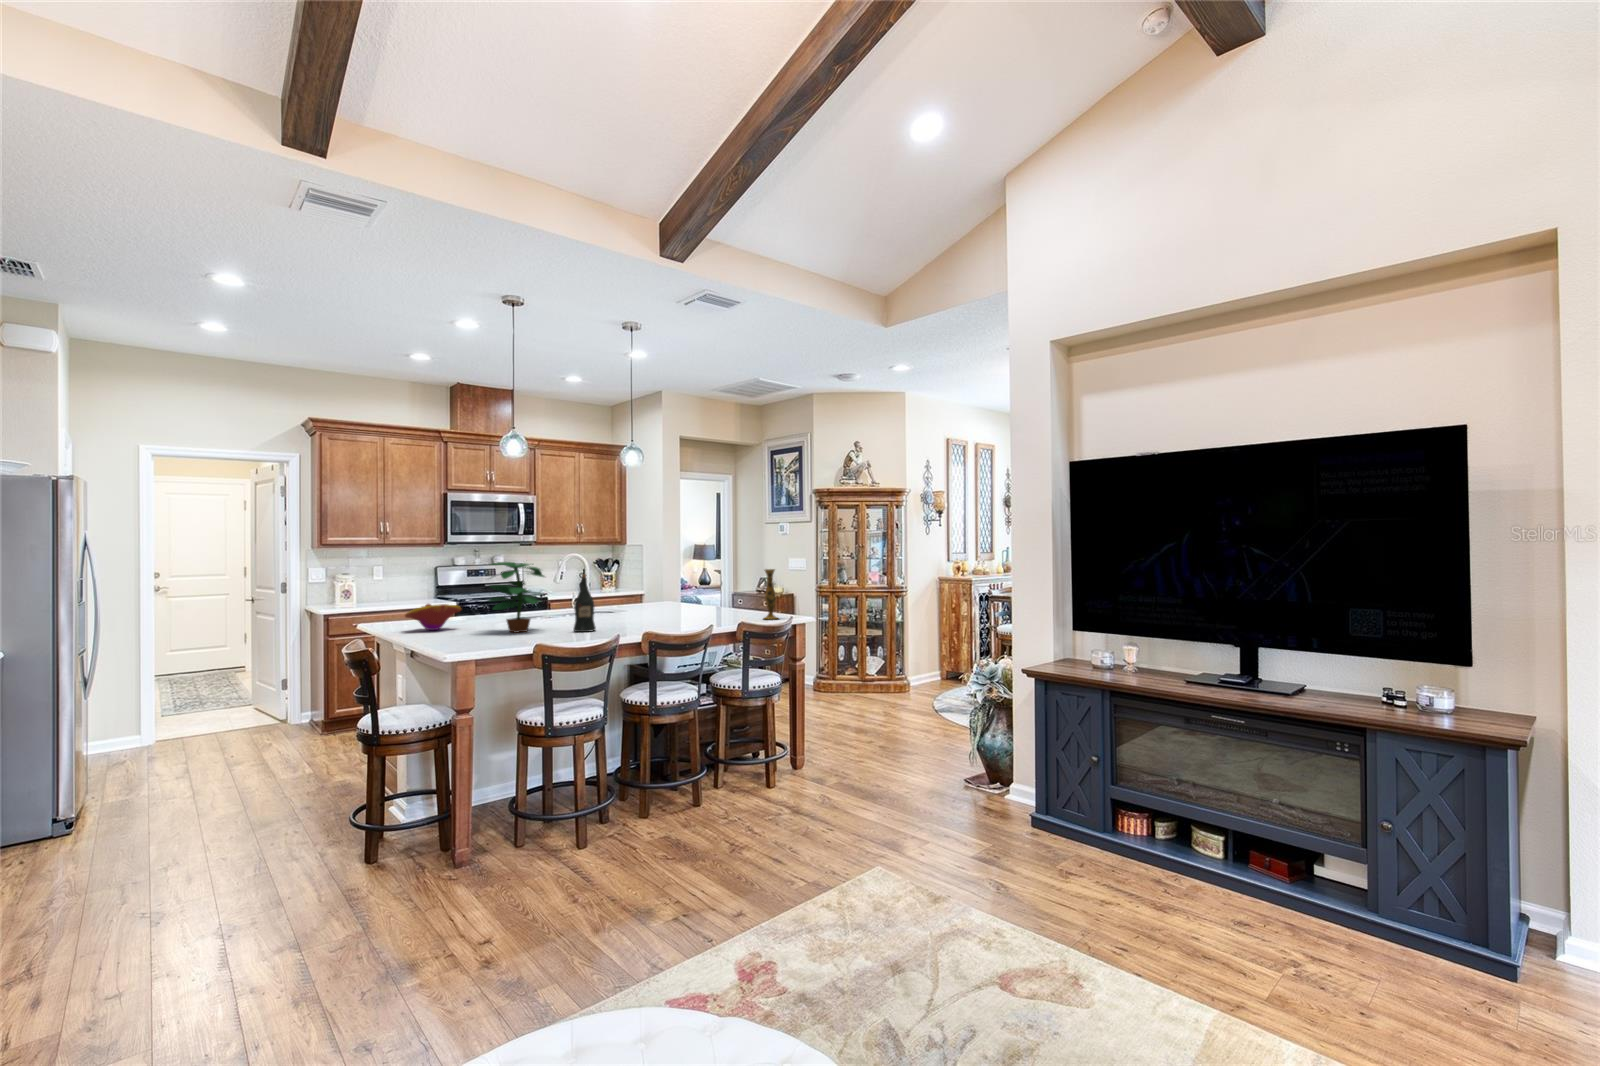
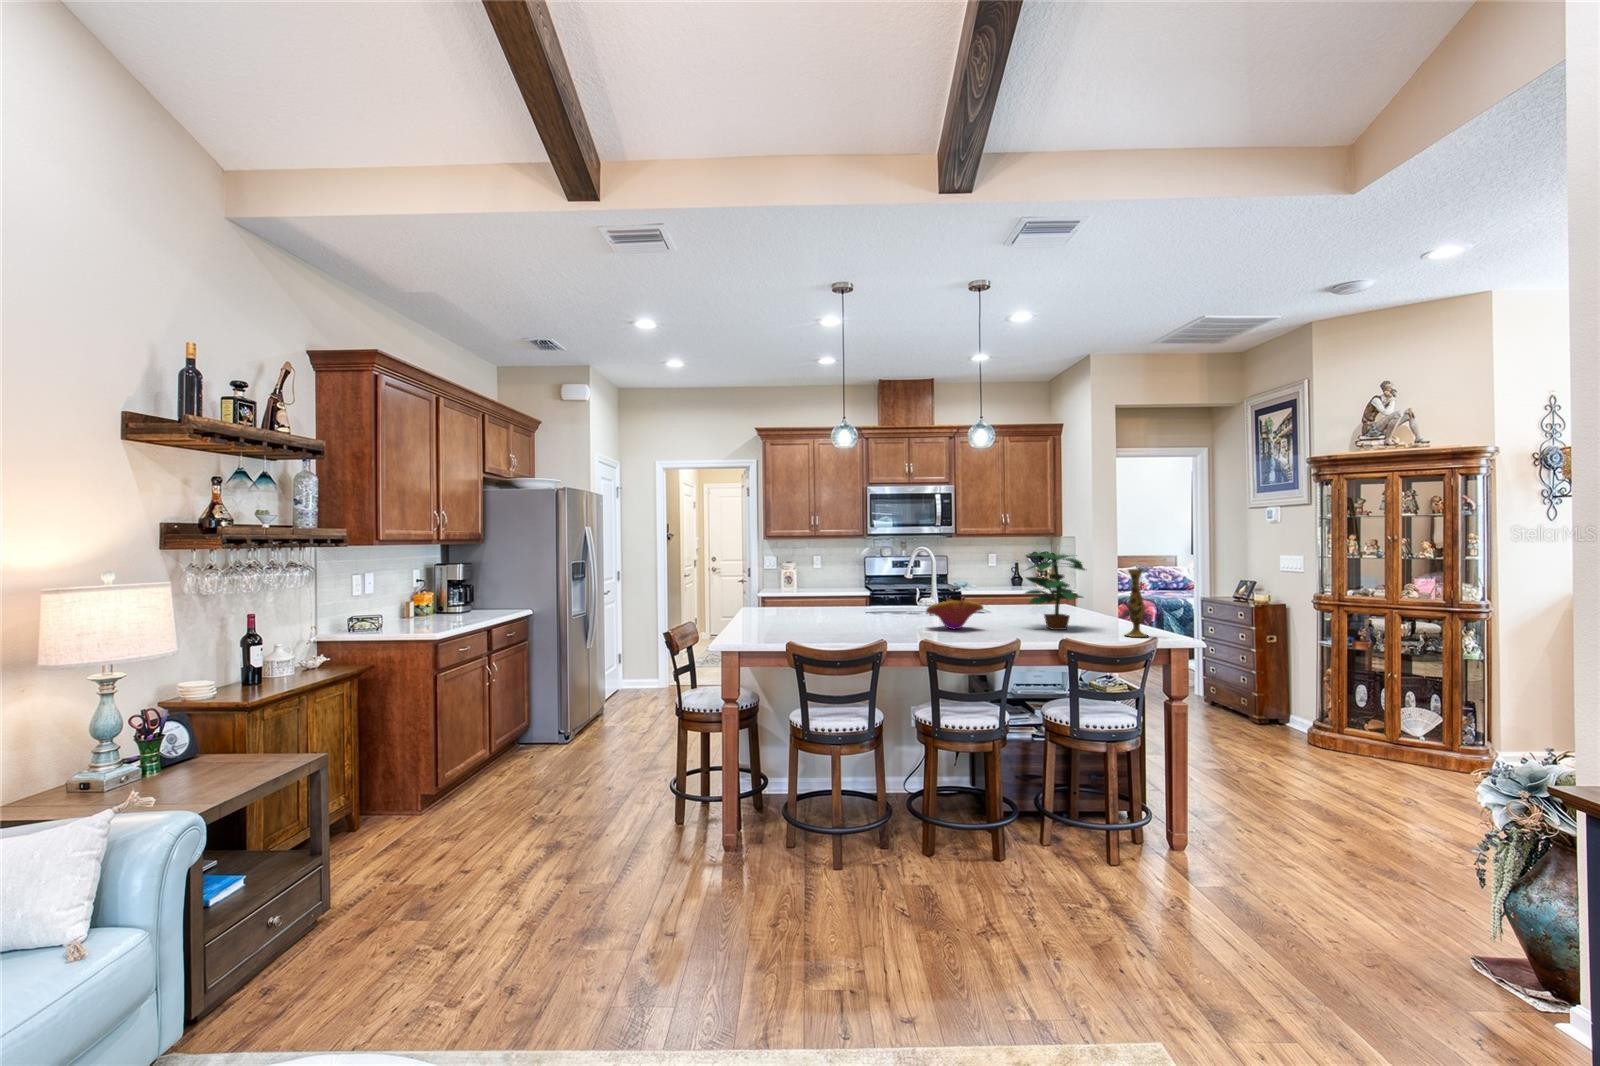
potted plant: present [489,562,544,633] -> present [1025,553,1085,630]
wine bottle: present [573,574,596,632] -> none [878,568,902,631]
decorative bowl: present [405,604,461,630] -> present [926,599,983,629]

